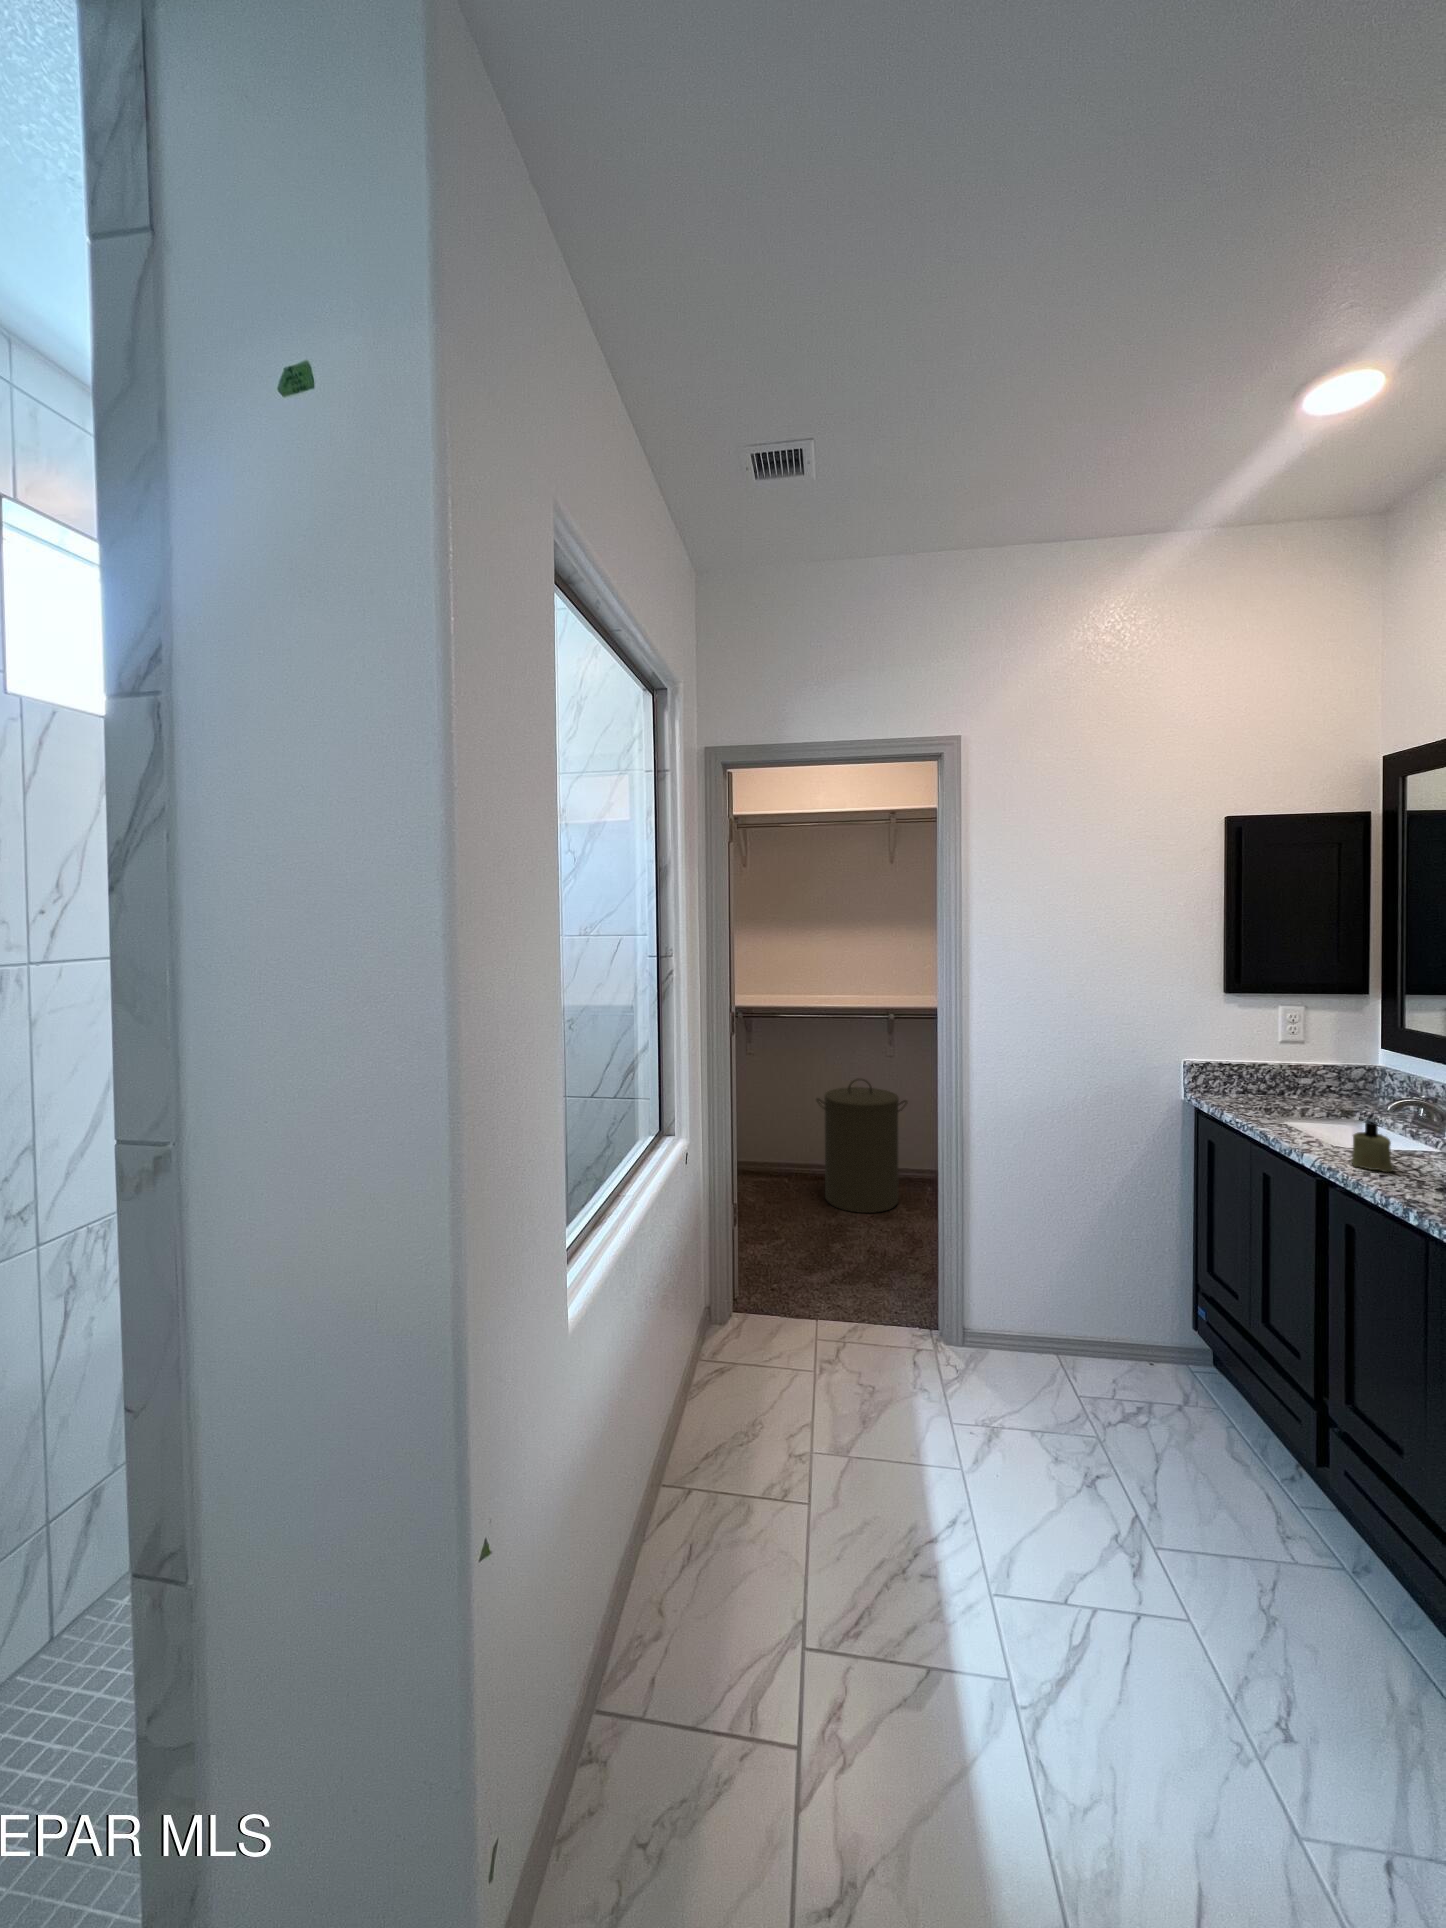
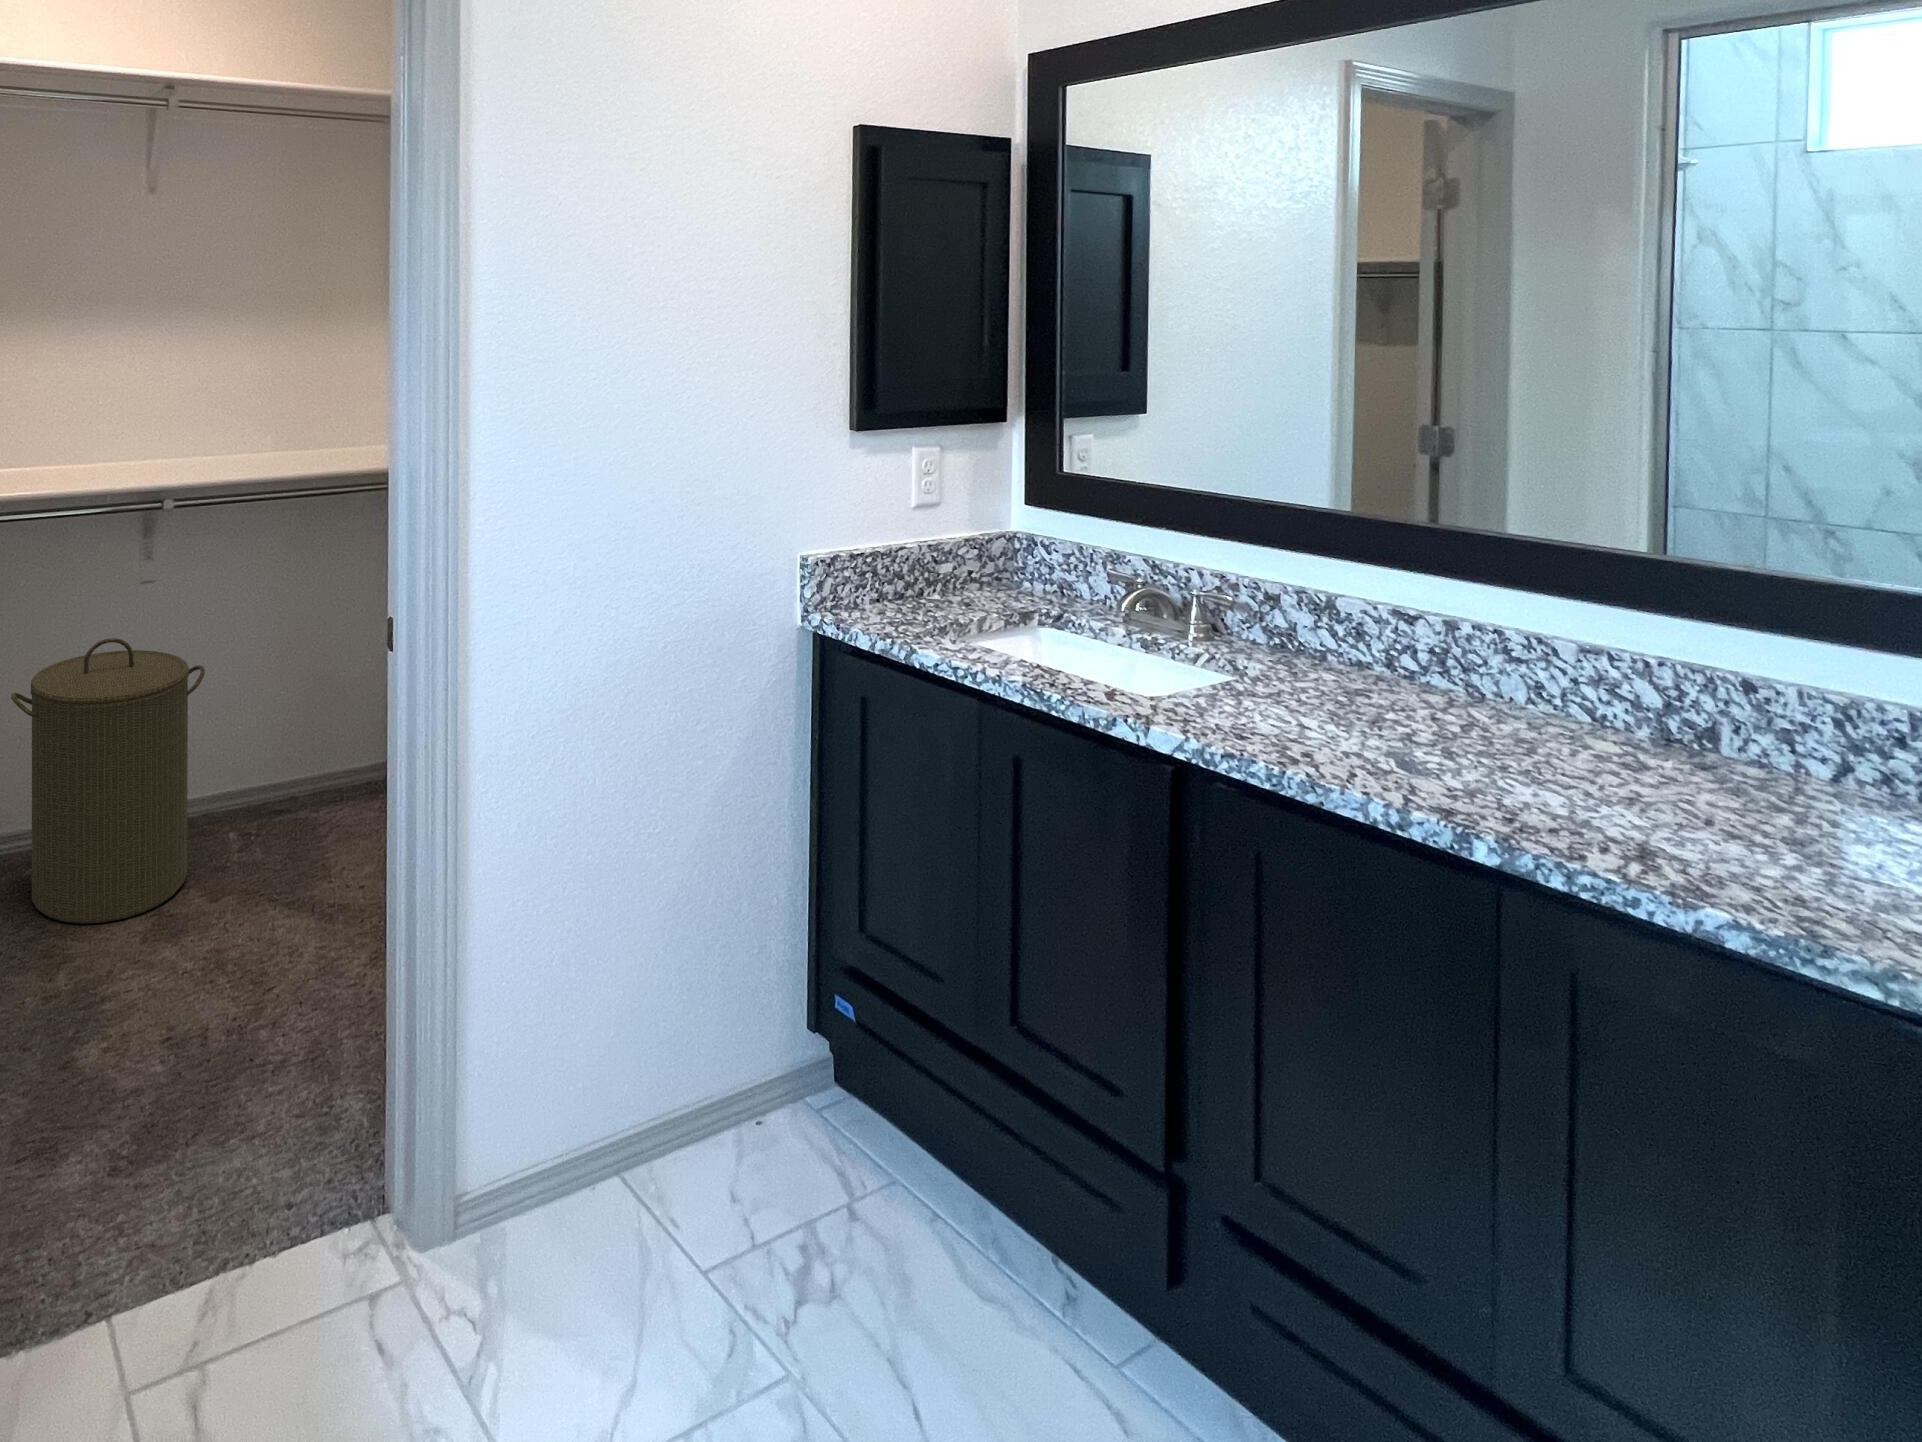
candle: present [1351,1122,1394,1172] -> none [1247,657,1326,749]

